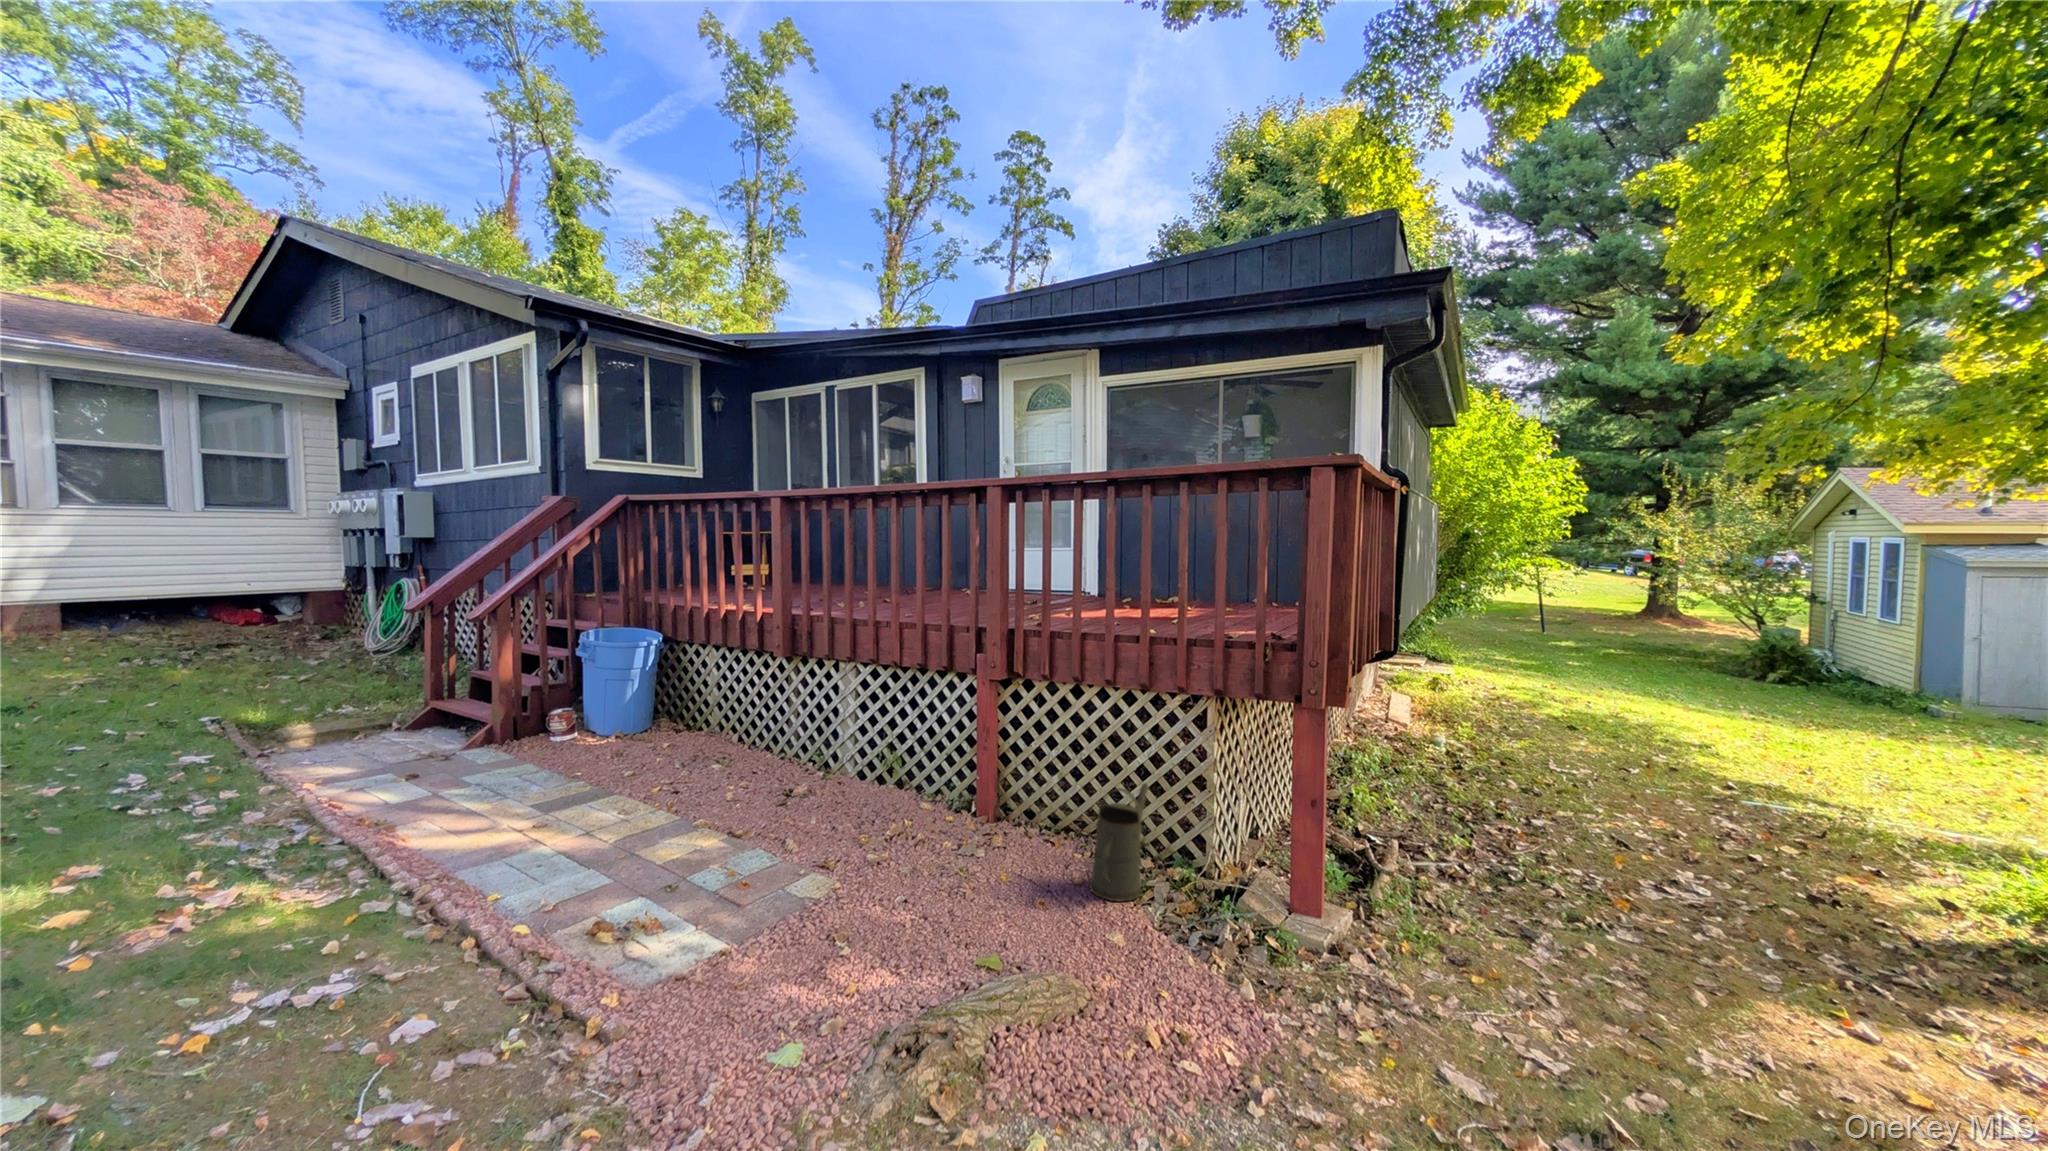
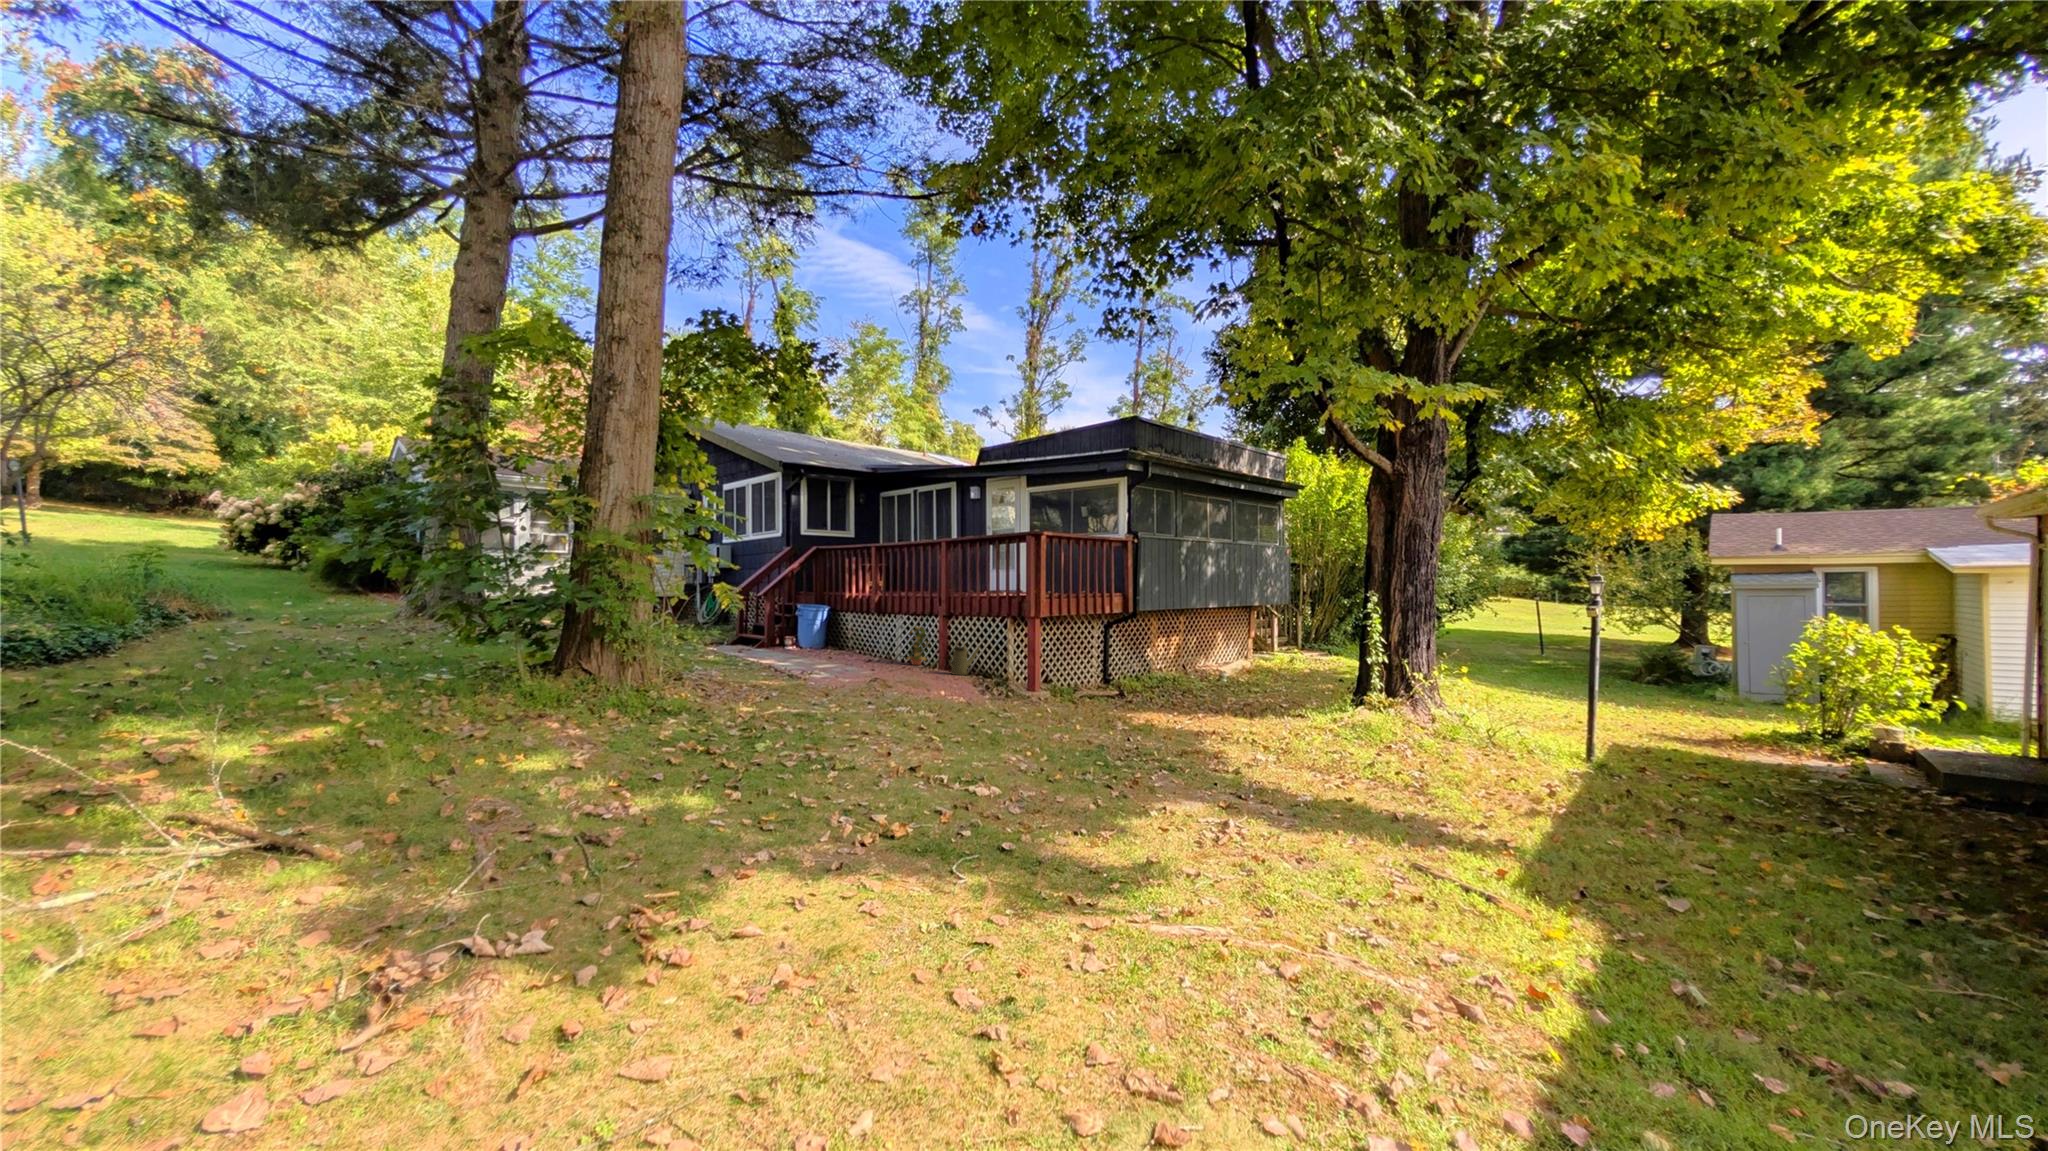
decorative plant: none [894,712,971,822] -> present [907,627,929,665]

